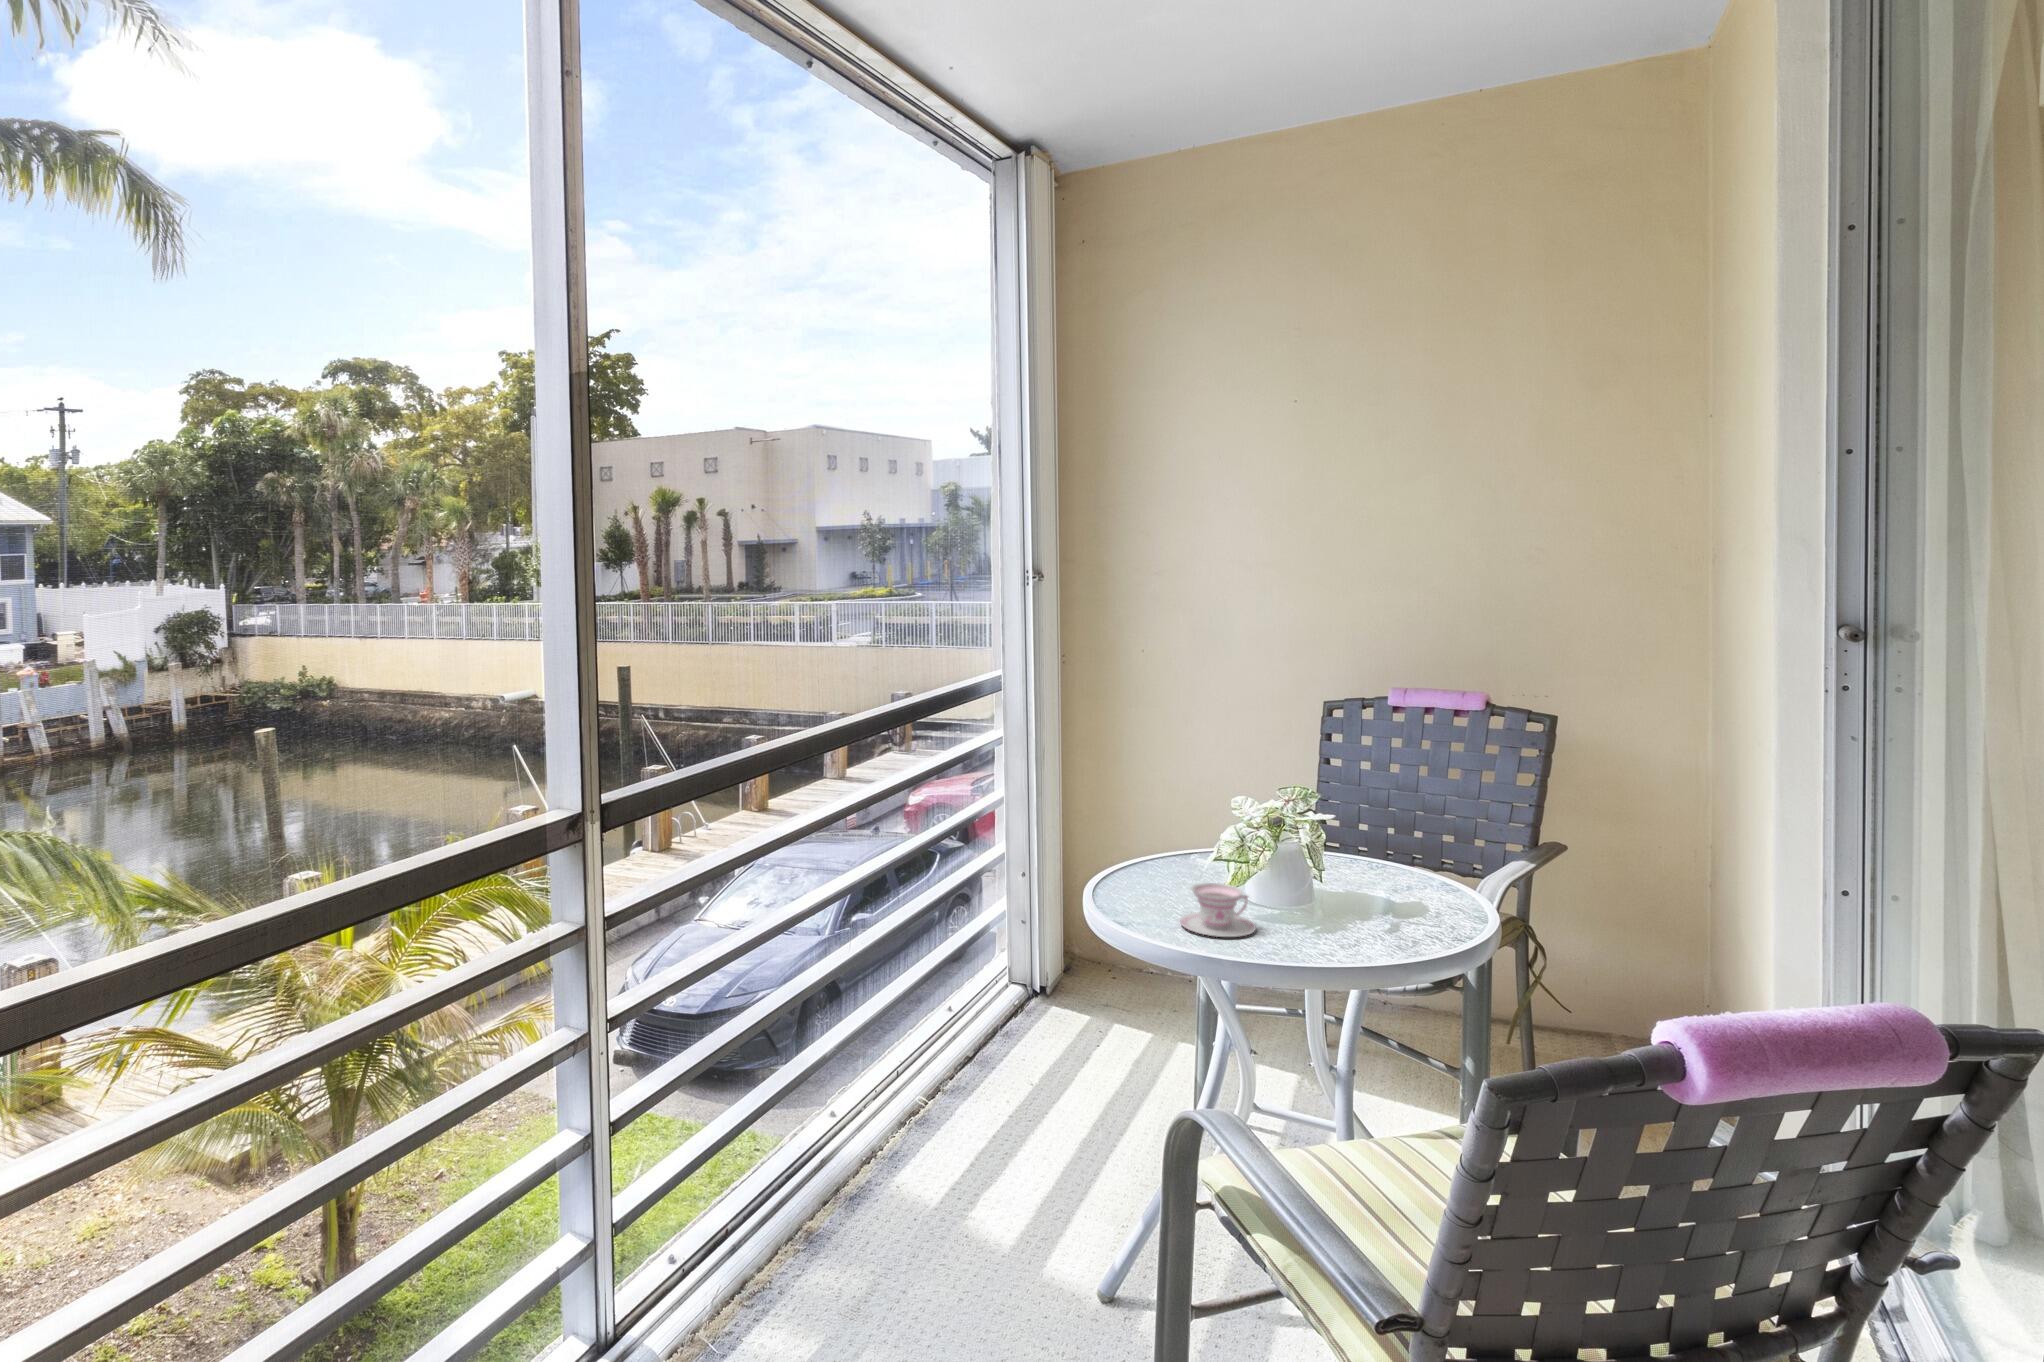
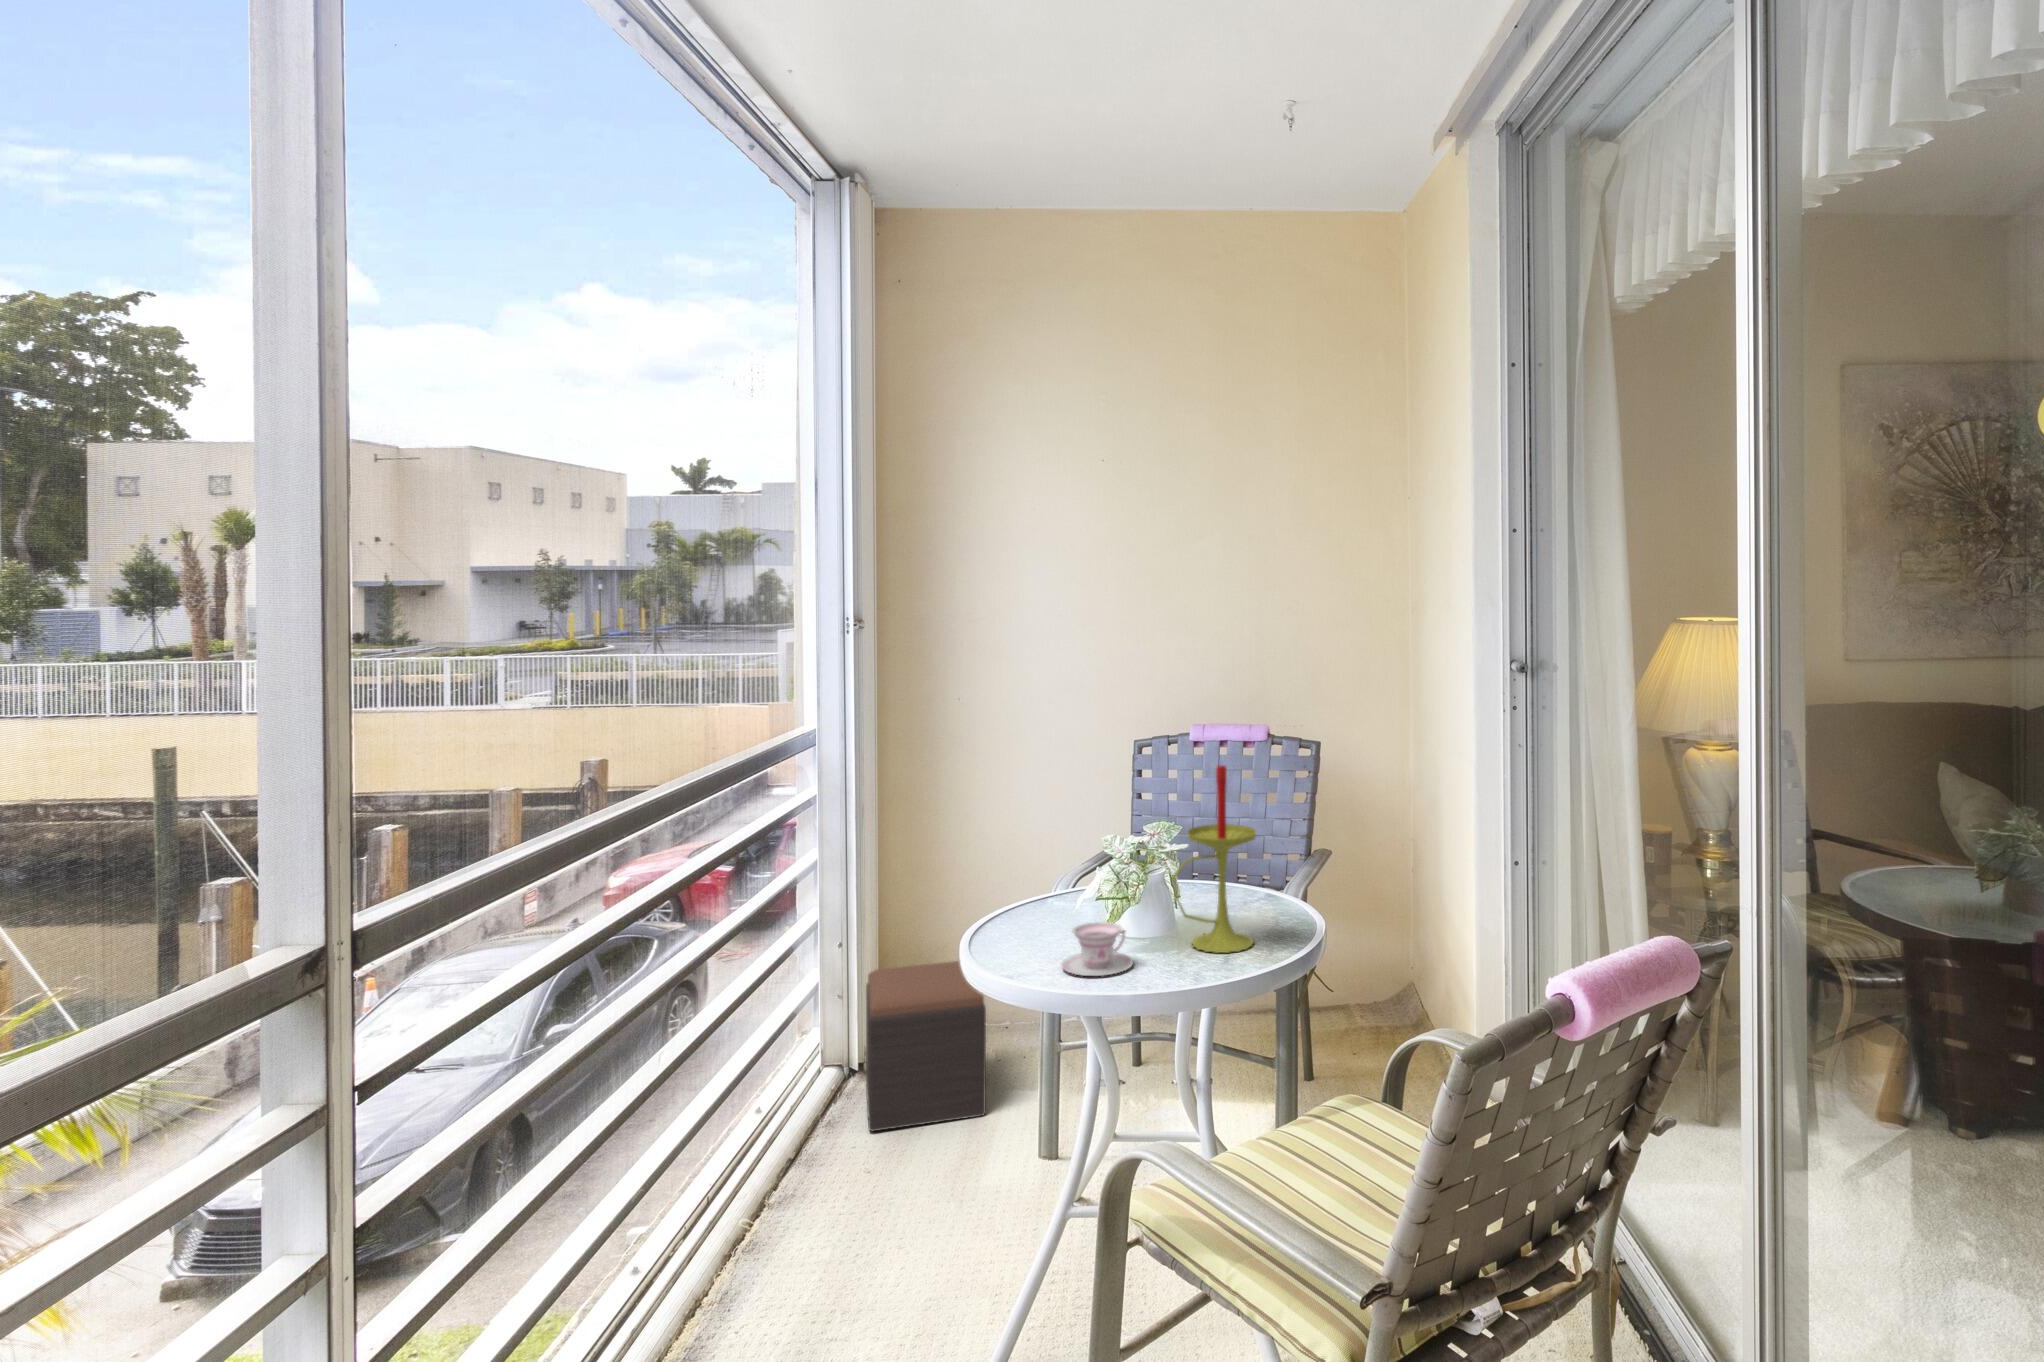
candle: none [1303,733,1405,938] -> present [1173,765,1257,953]
footstool: none [1041,900,1155,1058] -> present [866,961,986,1131]

